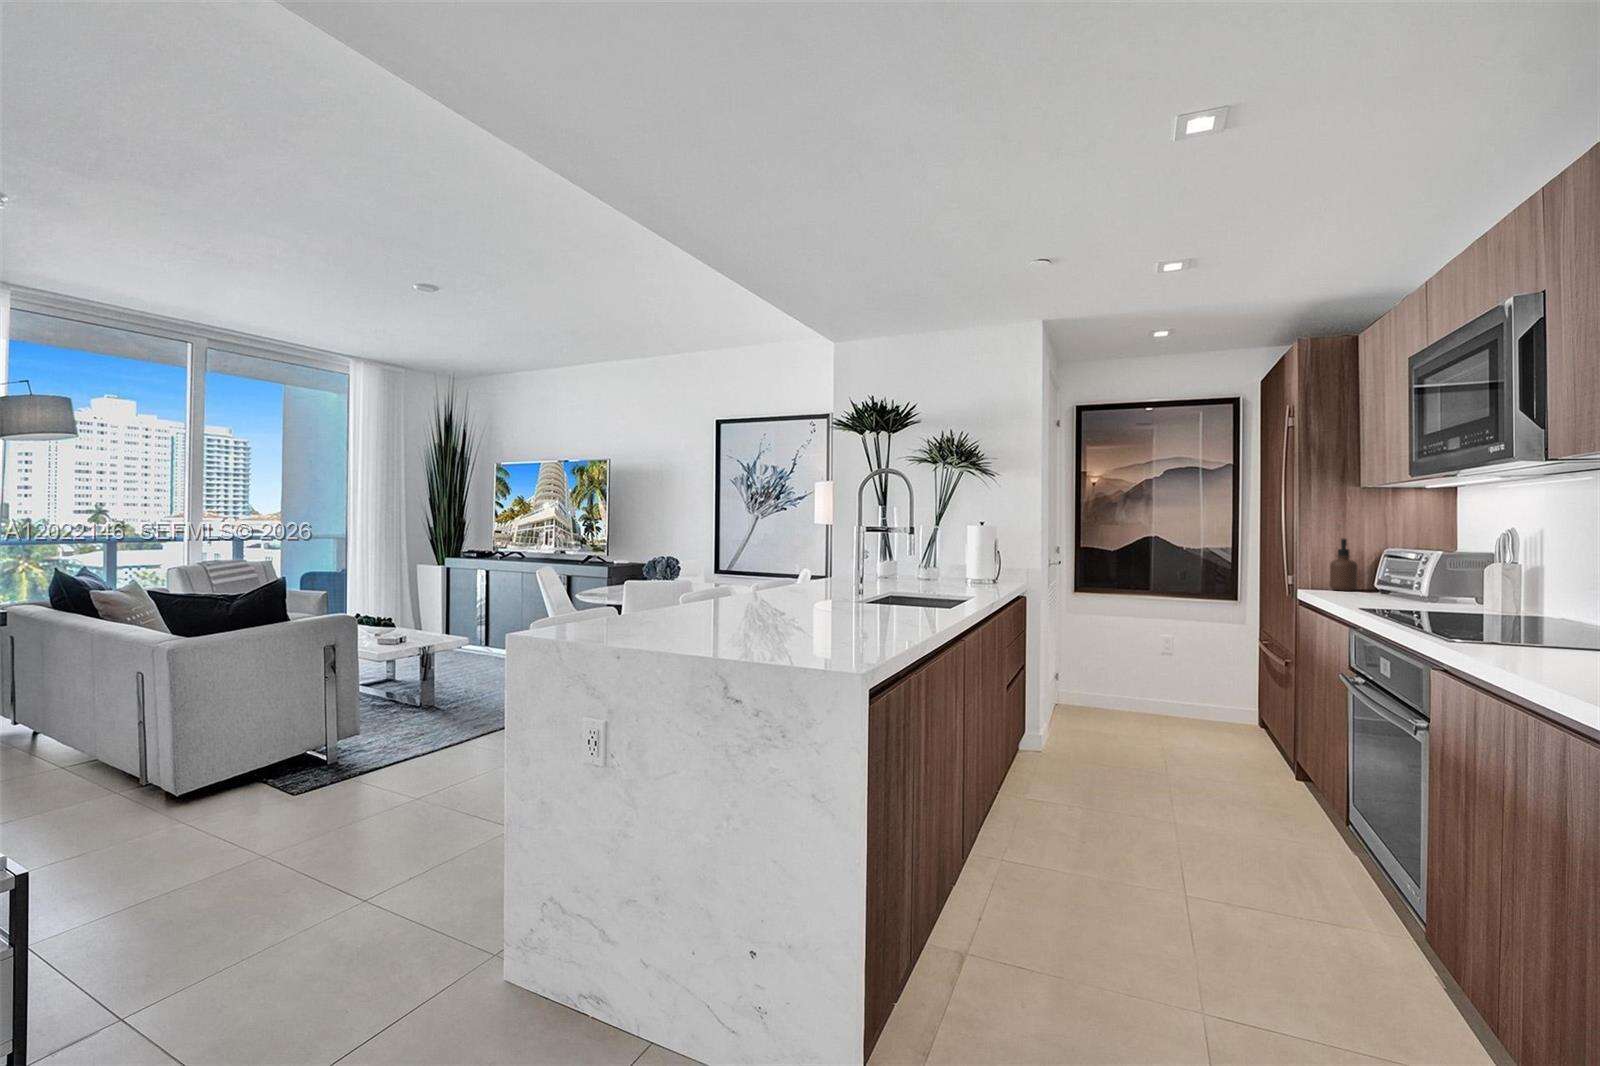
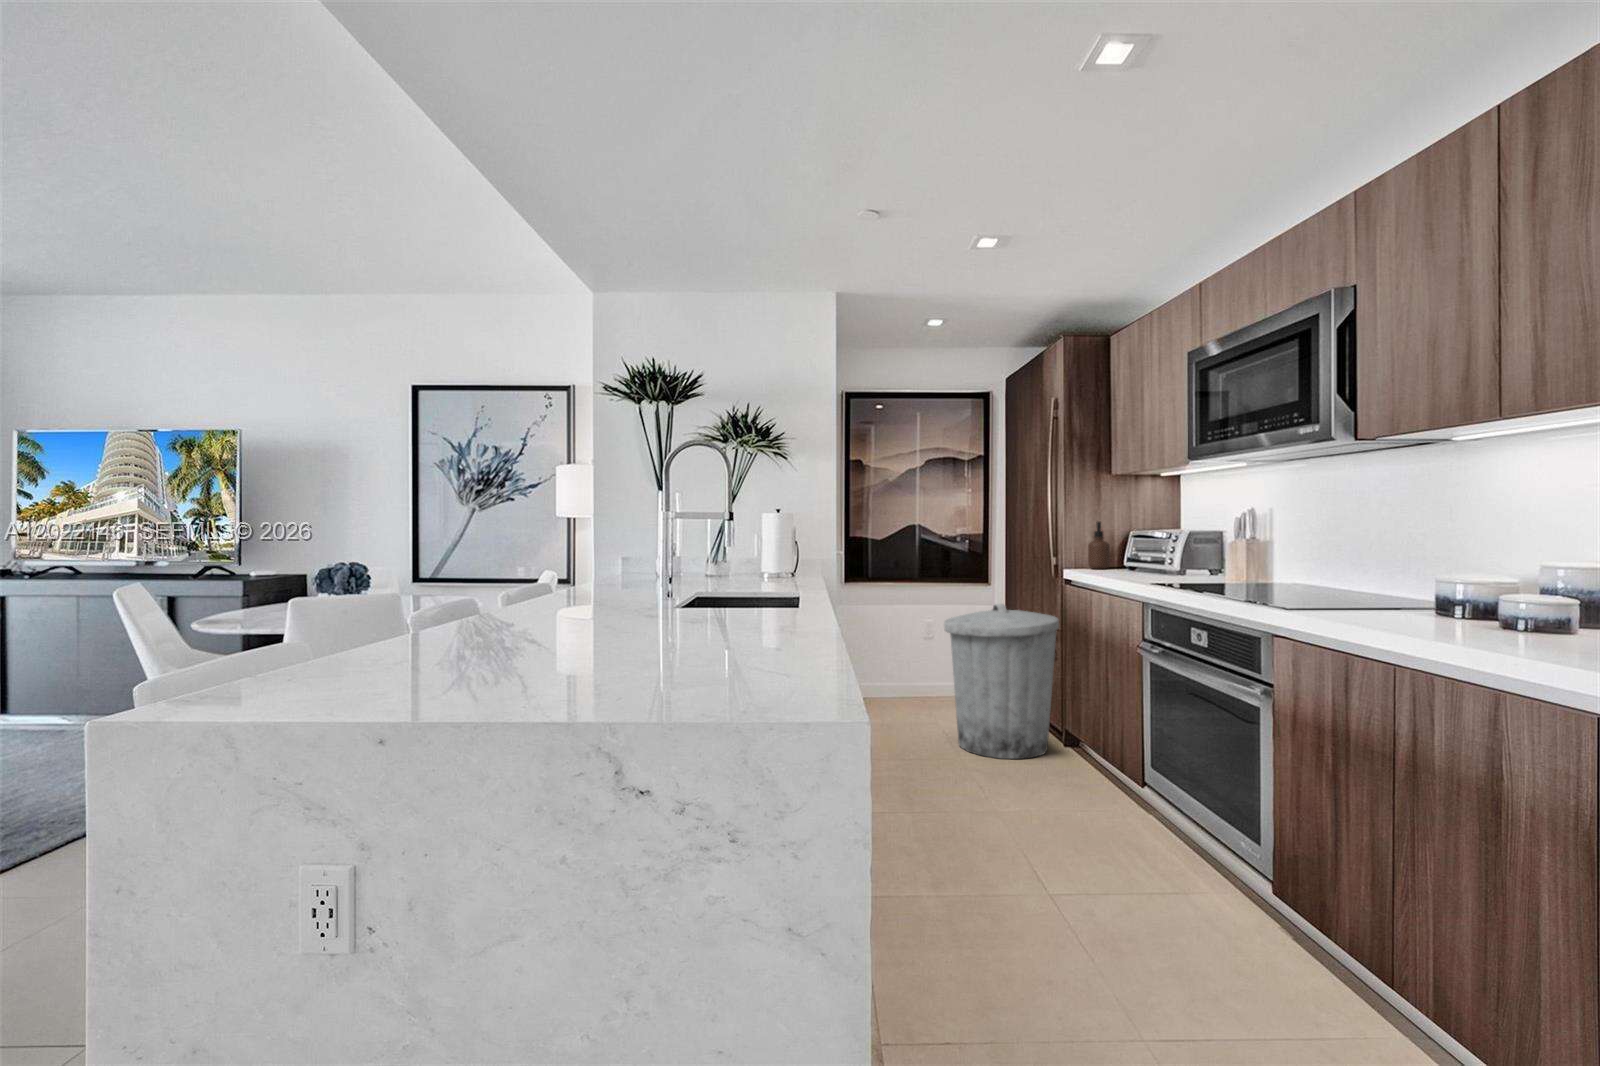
trash can: none [1152,621,1284,783] -> present [944,604,1059,759]

